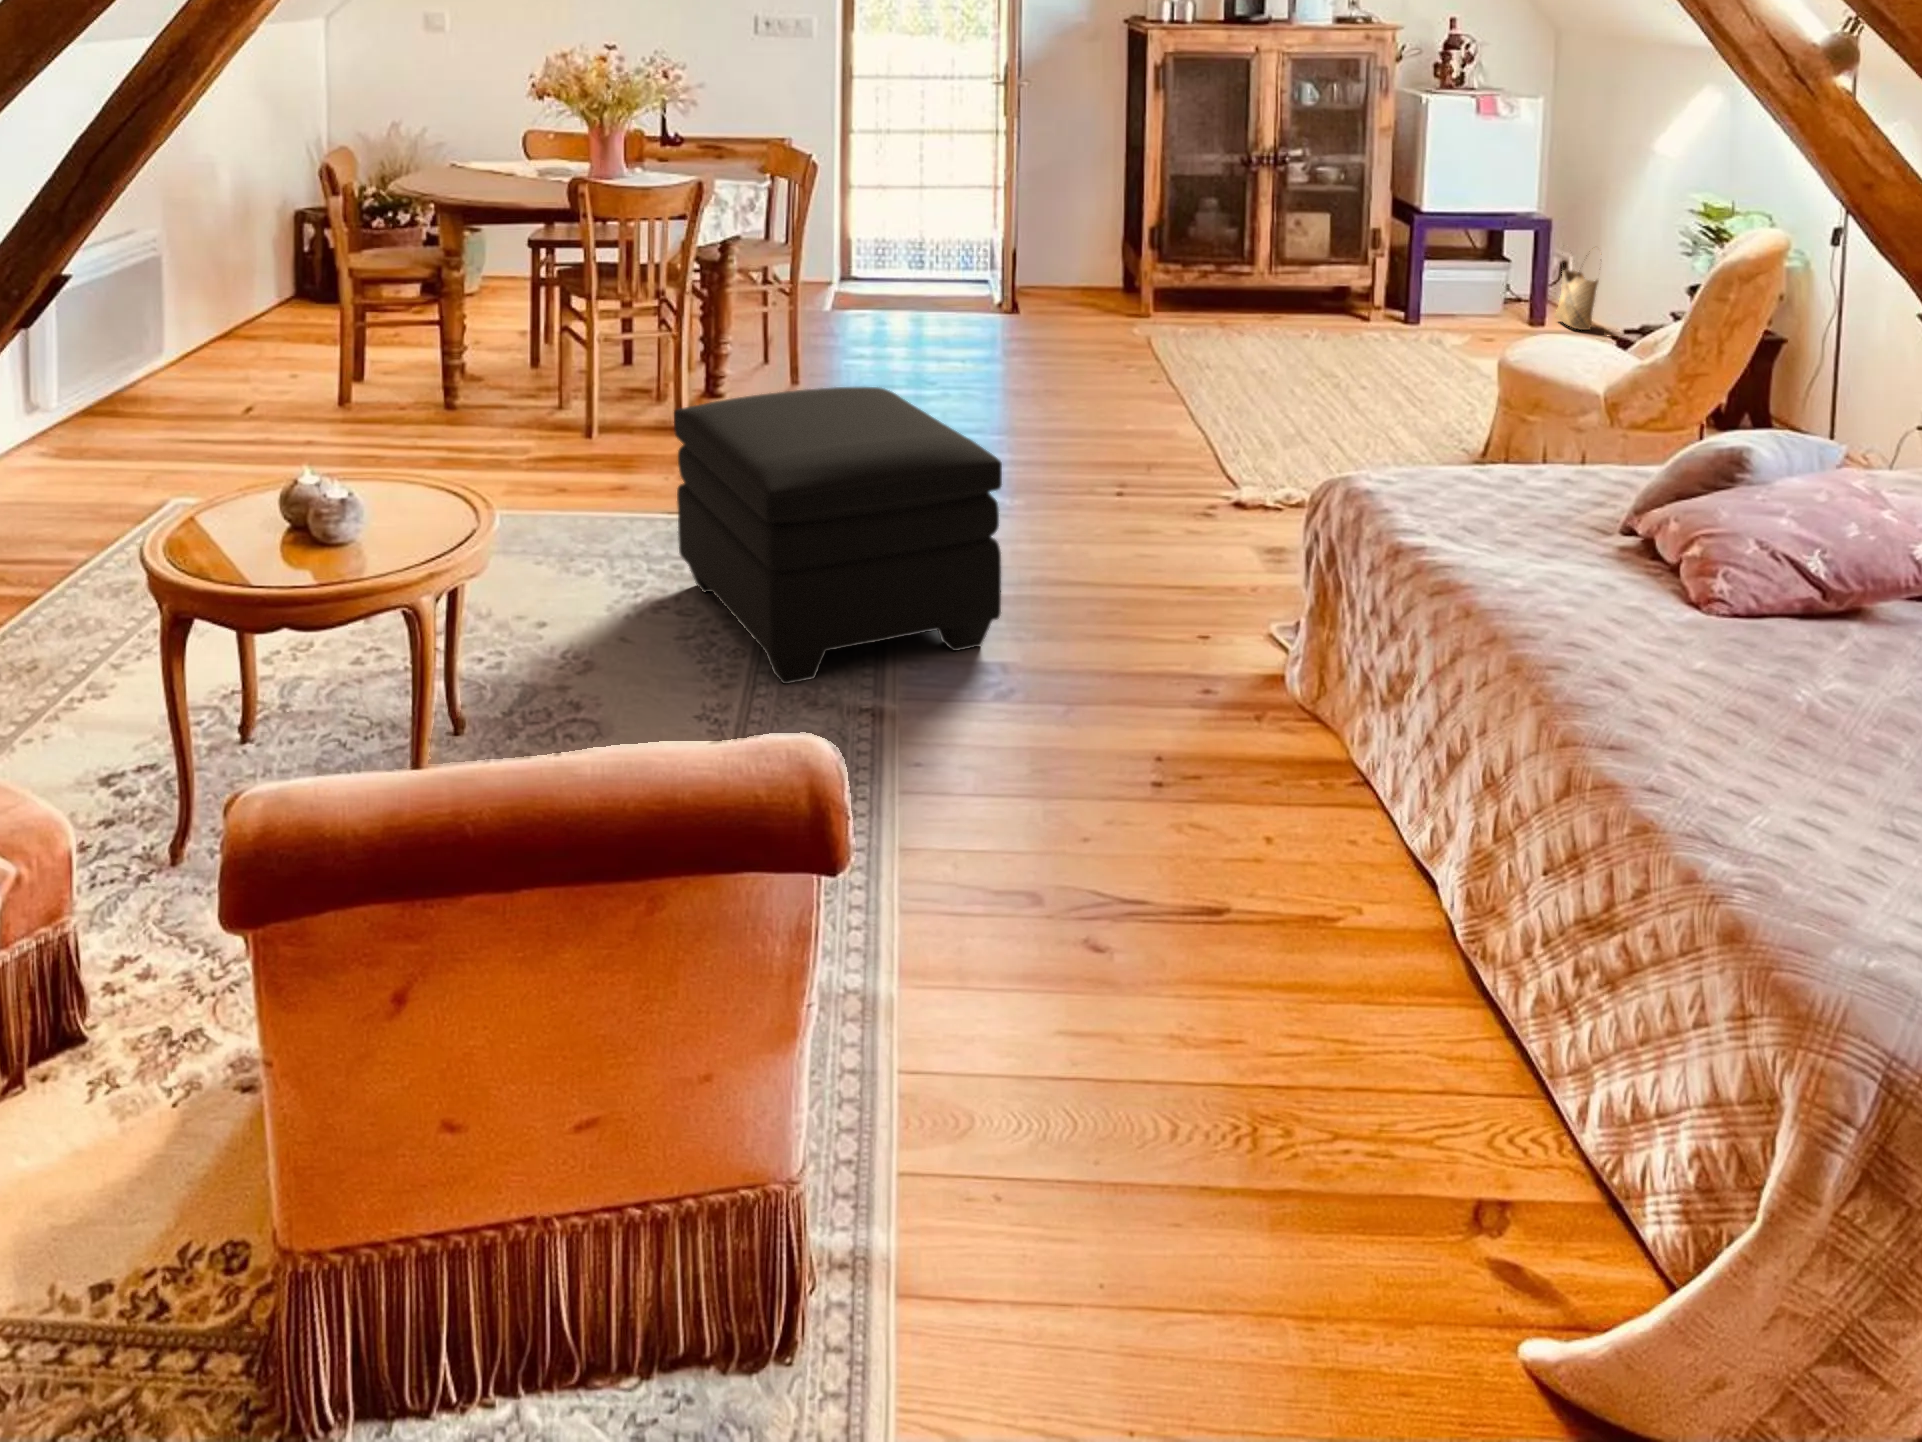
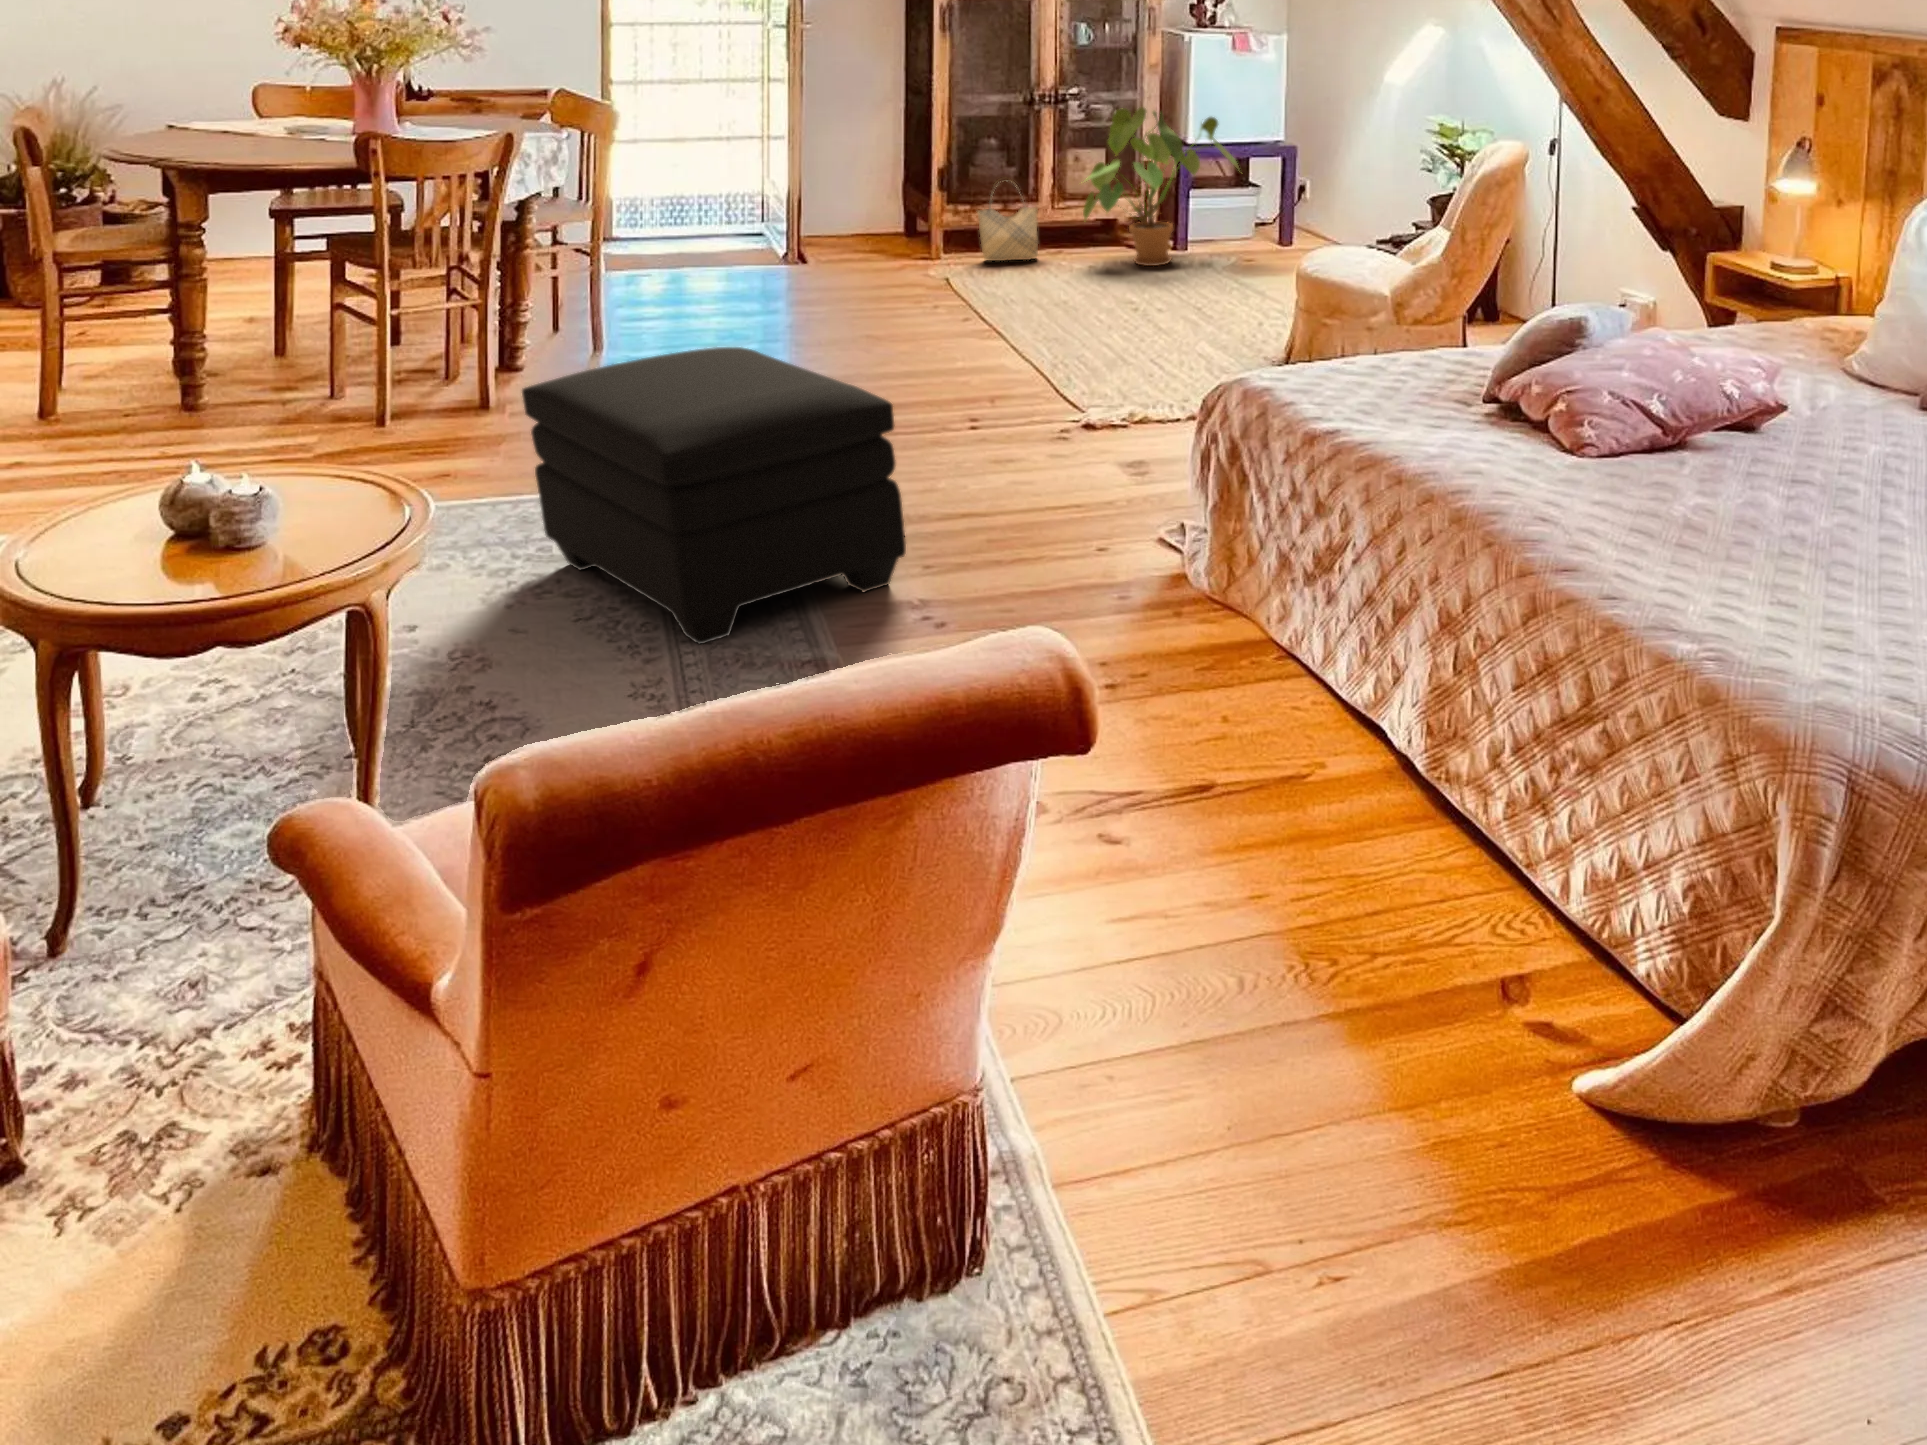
house plant: none [1285,173,1455,336] -> present [1083,107,1238,266]
woven basket: present [1555,245,1598,330] -> present [977,185,1038,261]

